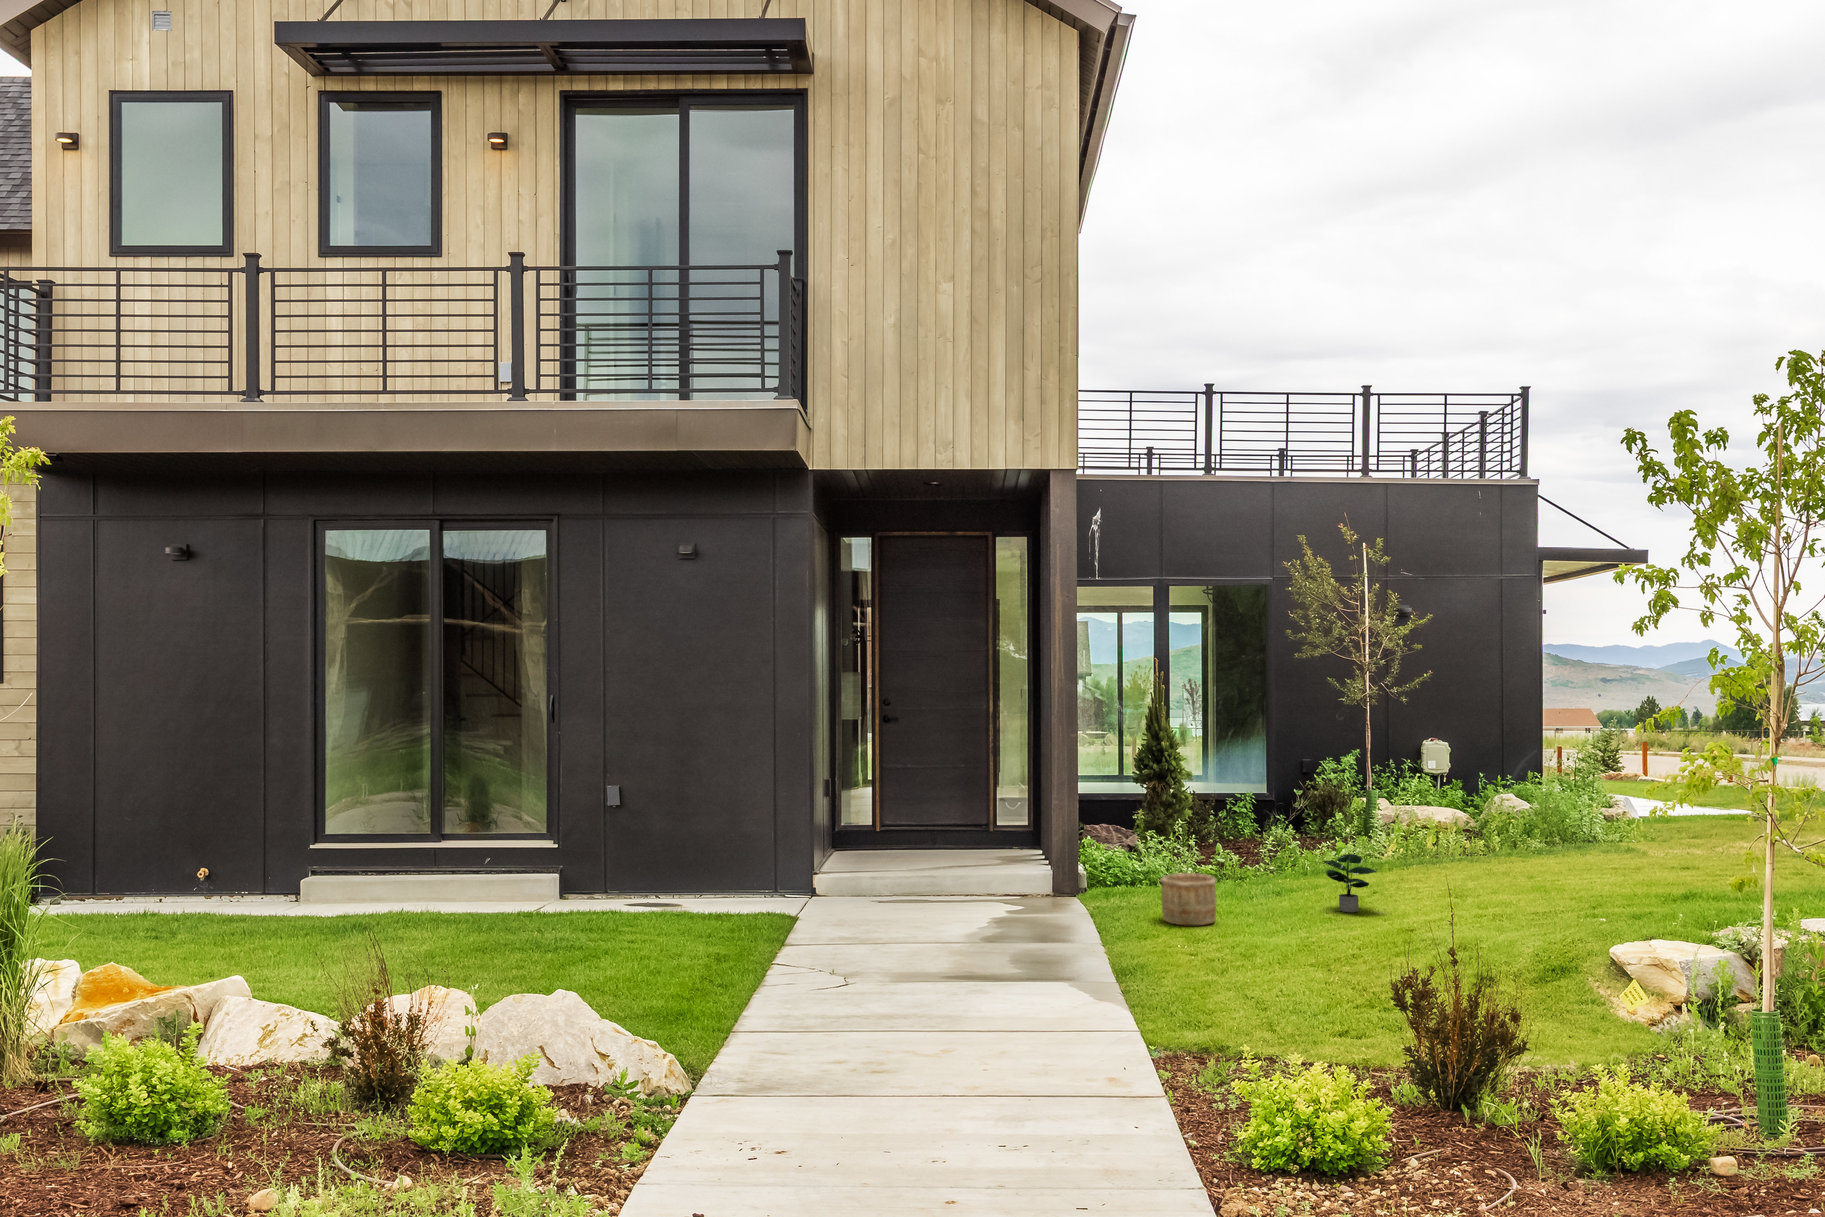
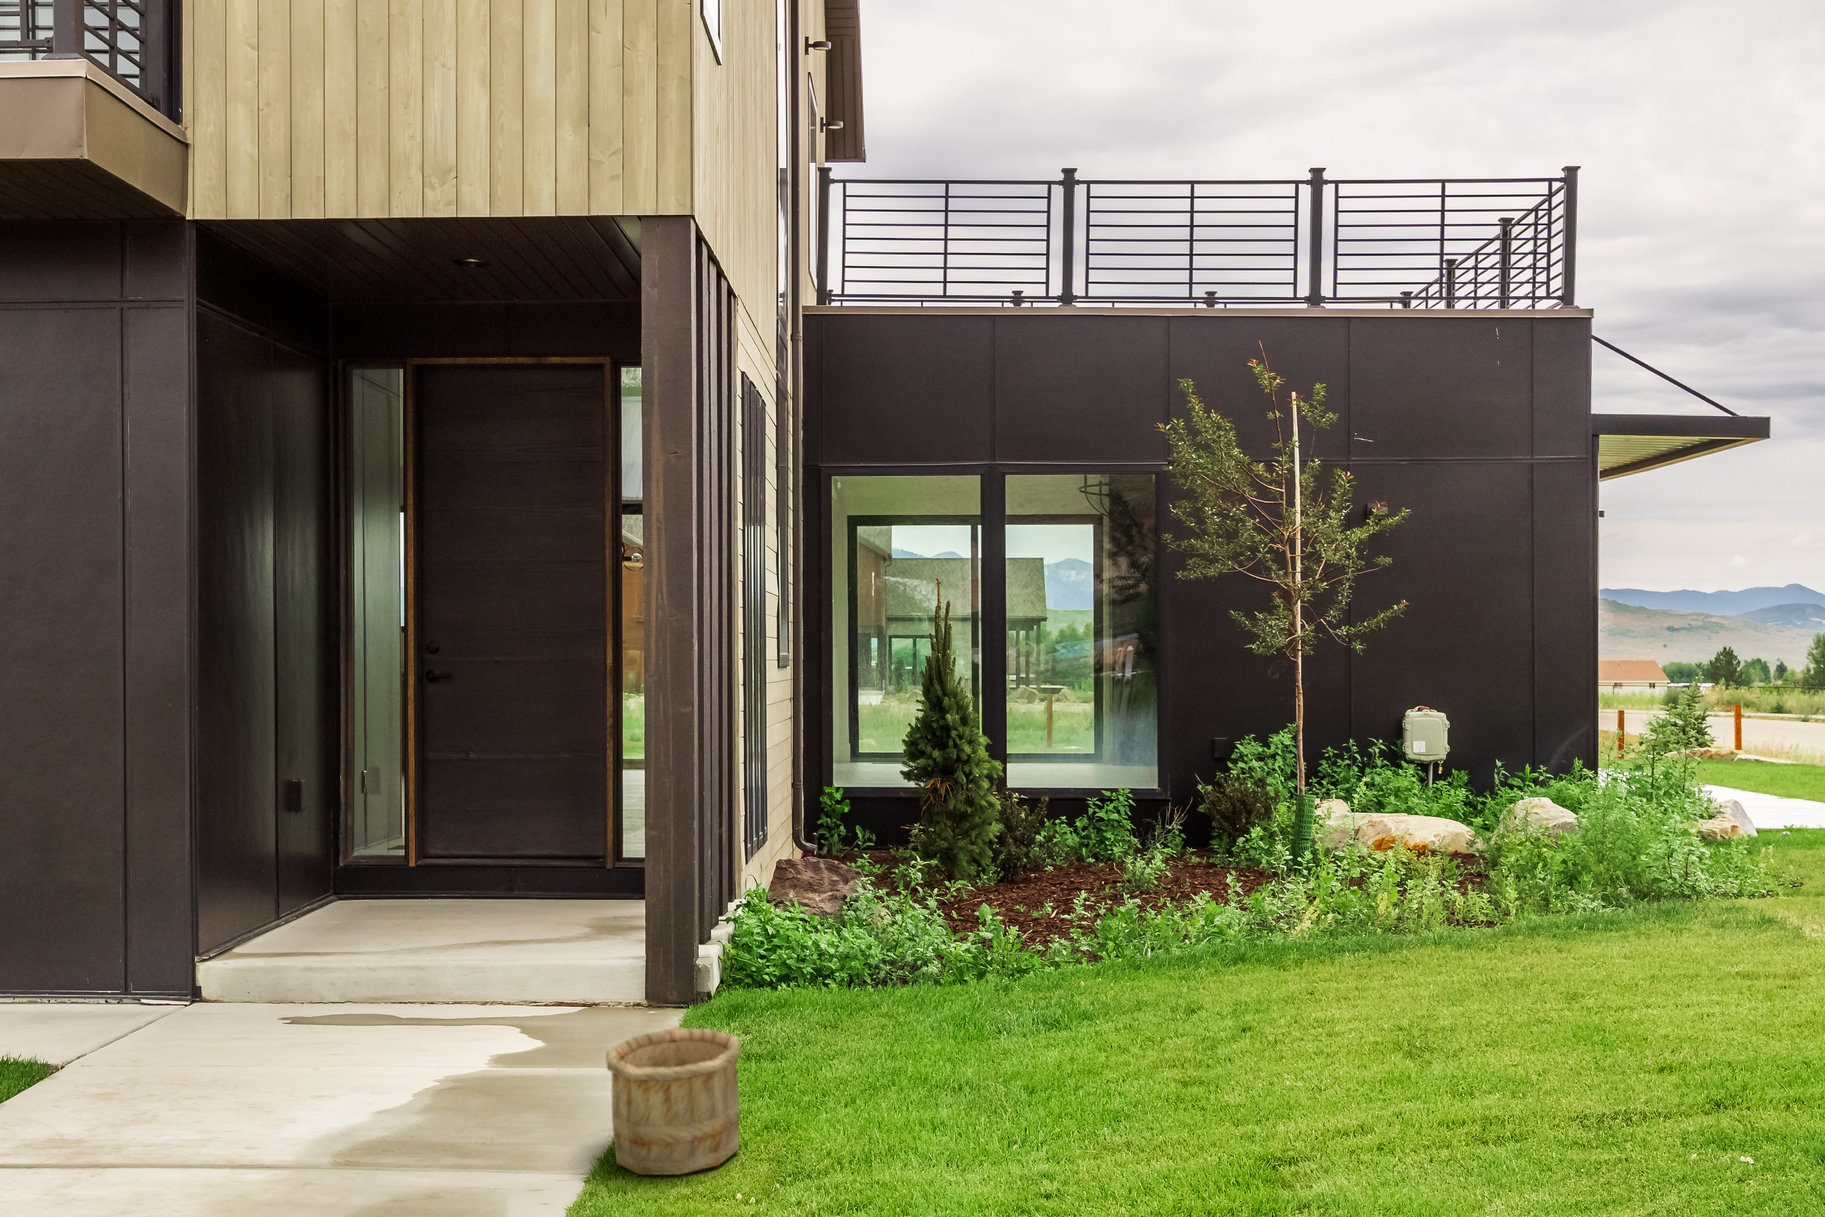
potted plant: present [1323,854,1377,913] -> none [1030,973,1153,1120]

